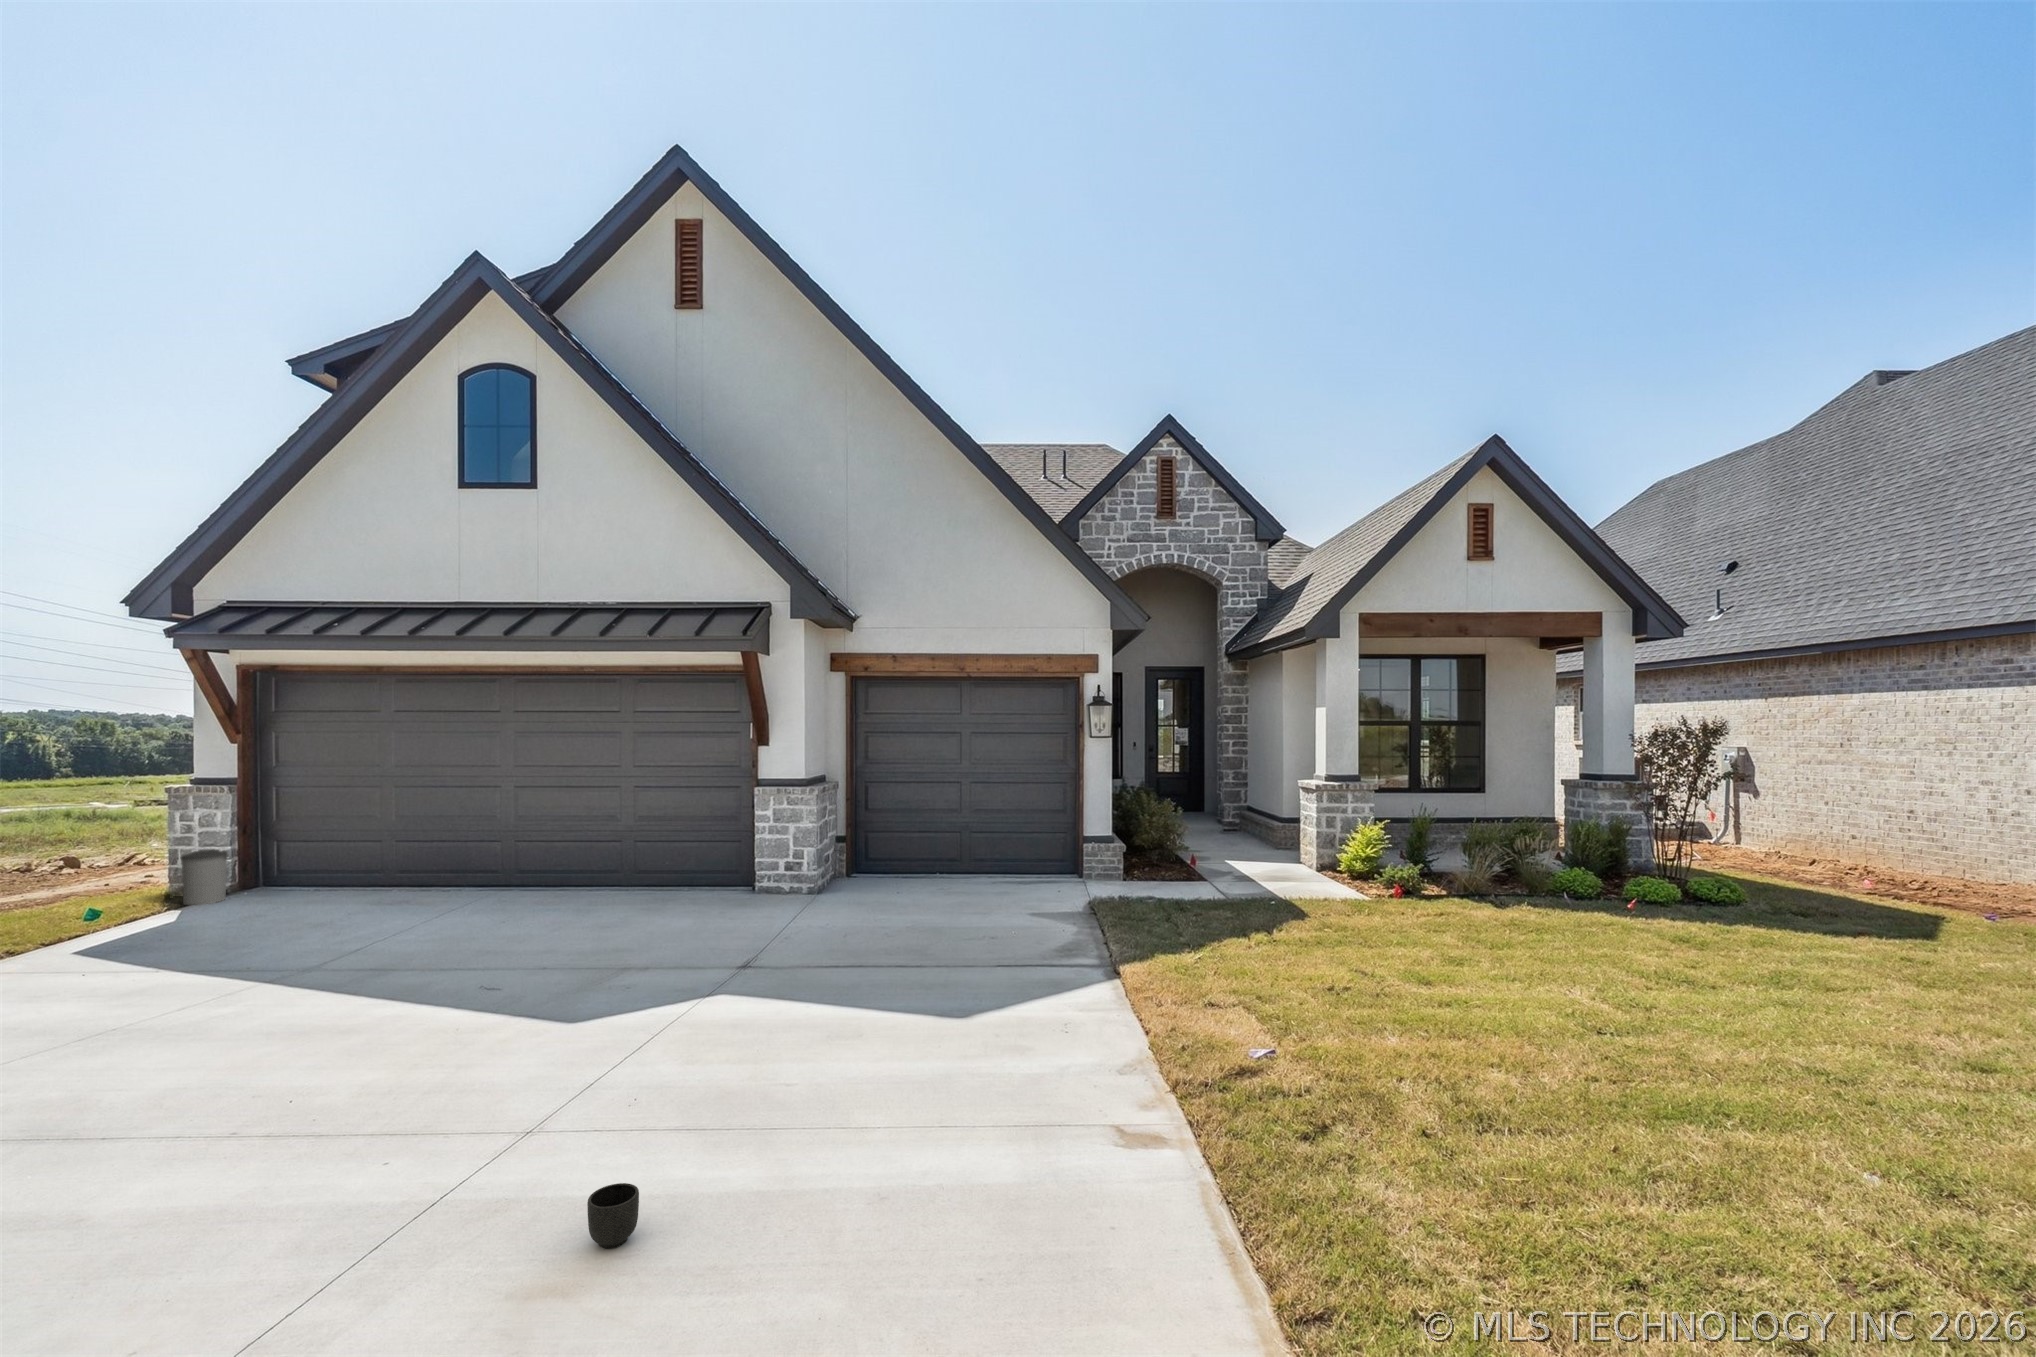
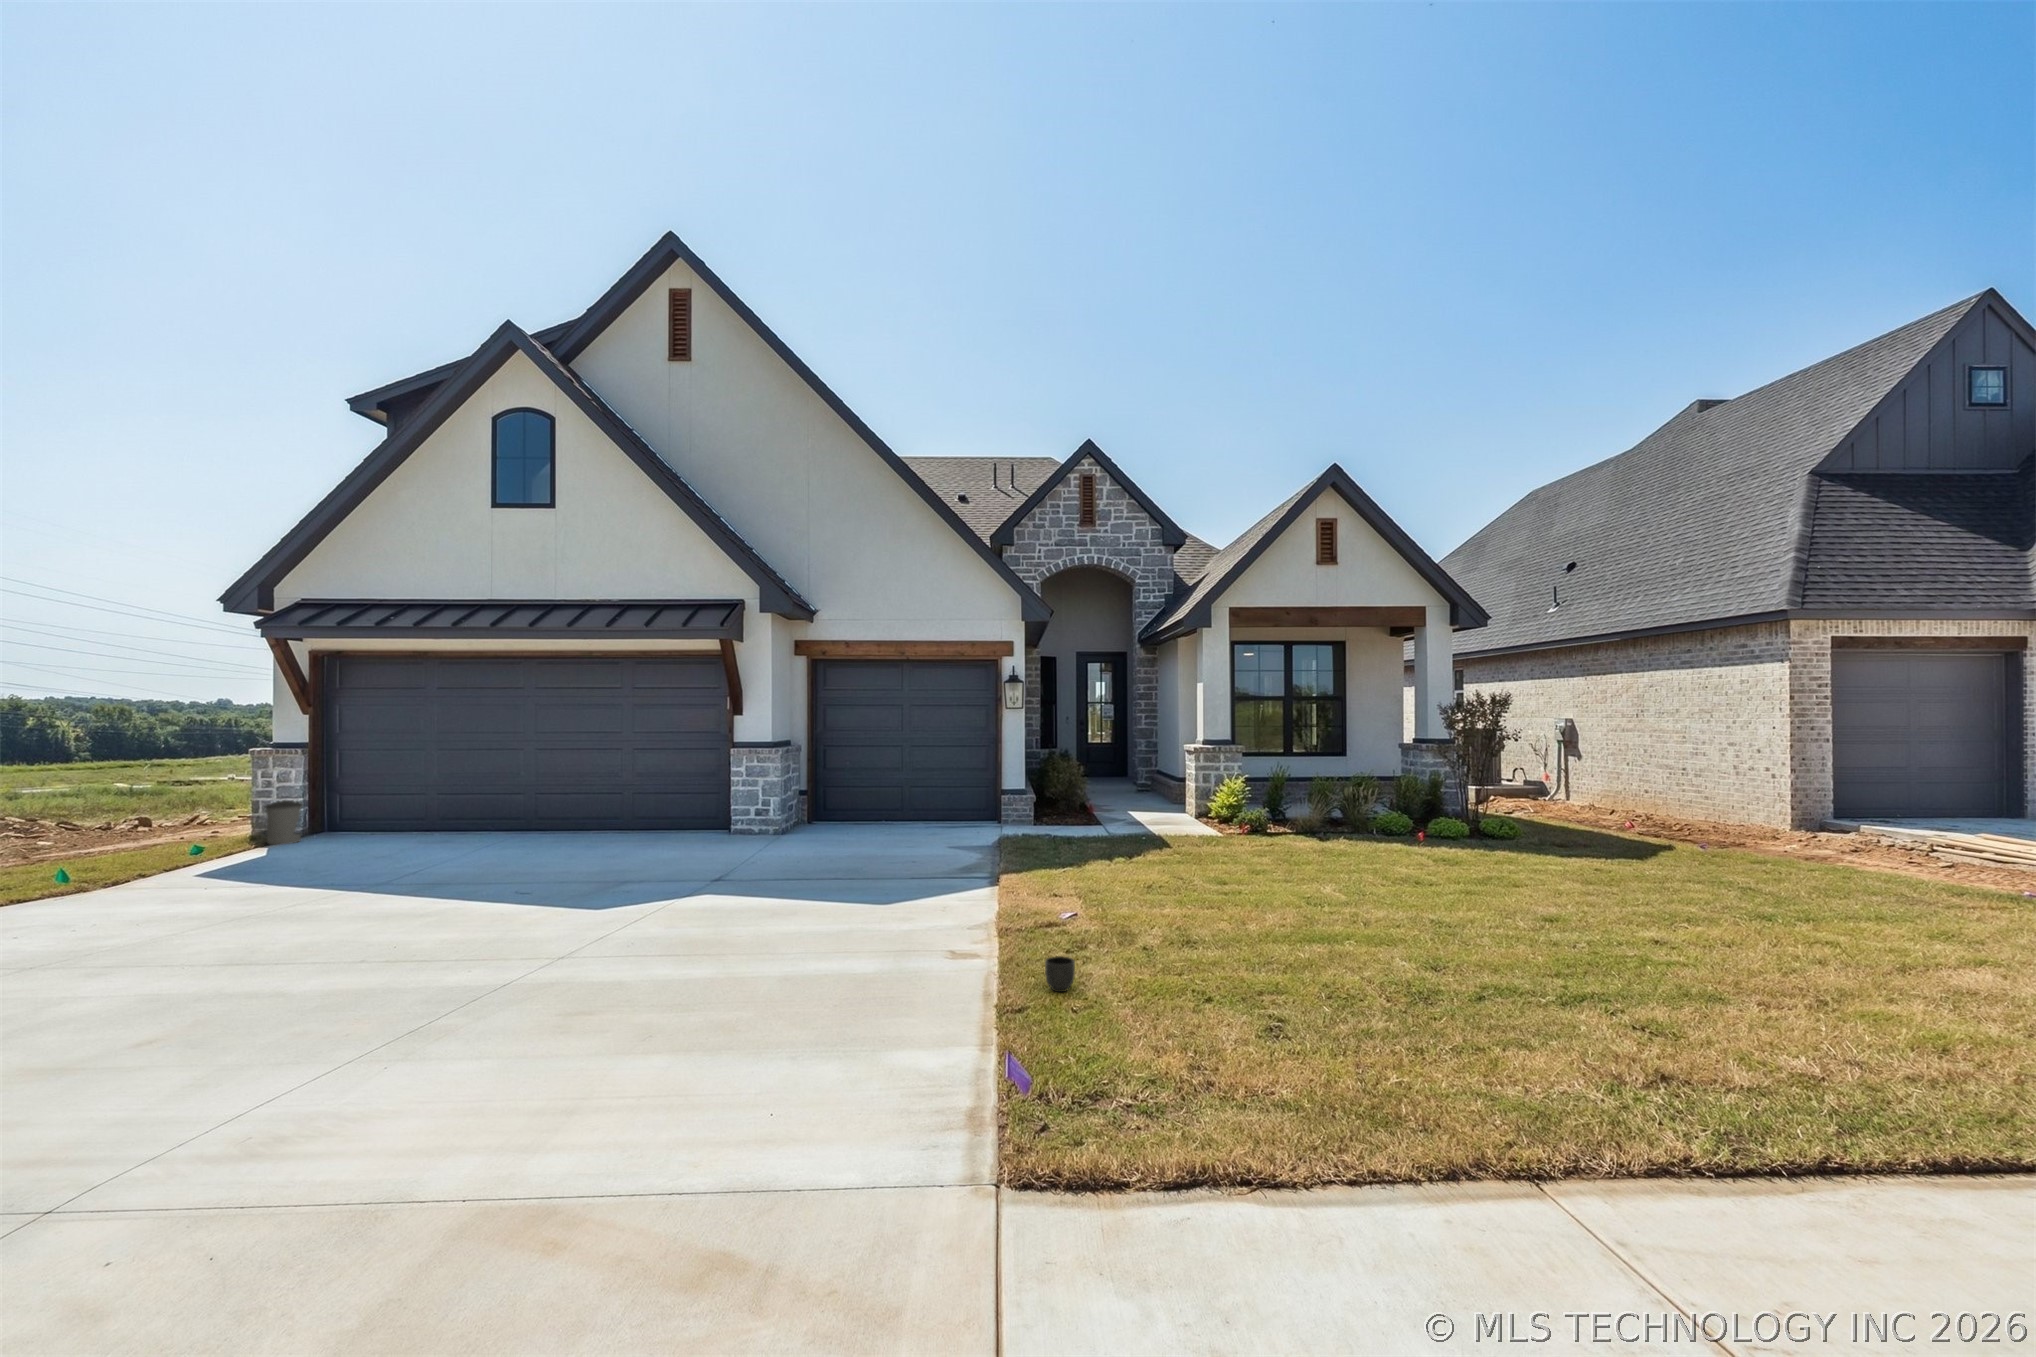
planter: present [587,1183,639,1249] -> present [1045,956,1075,992]

